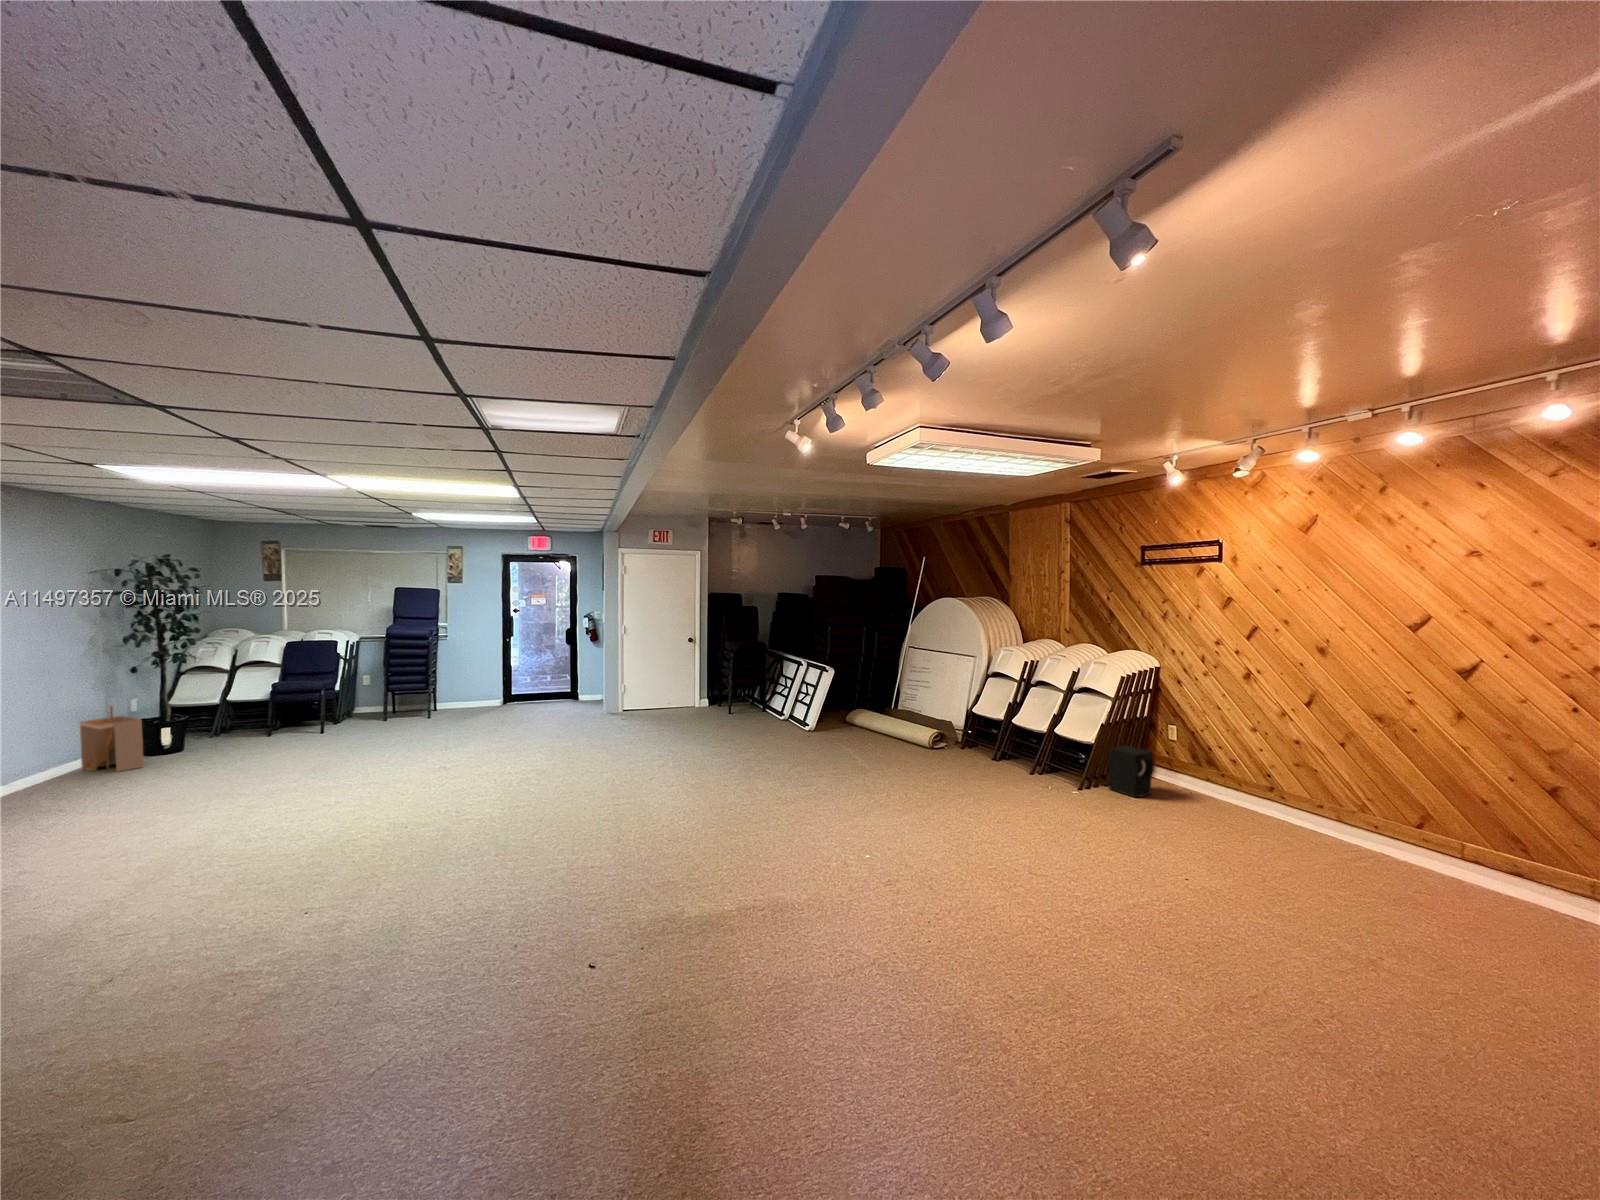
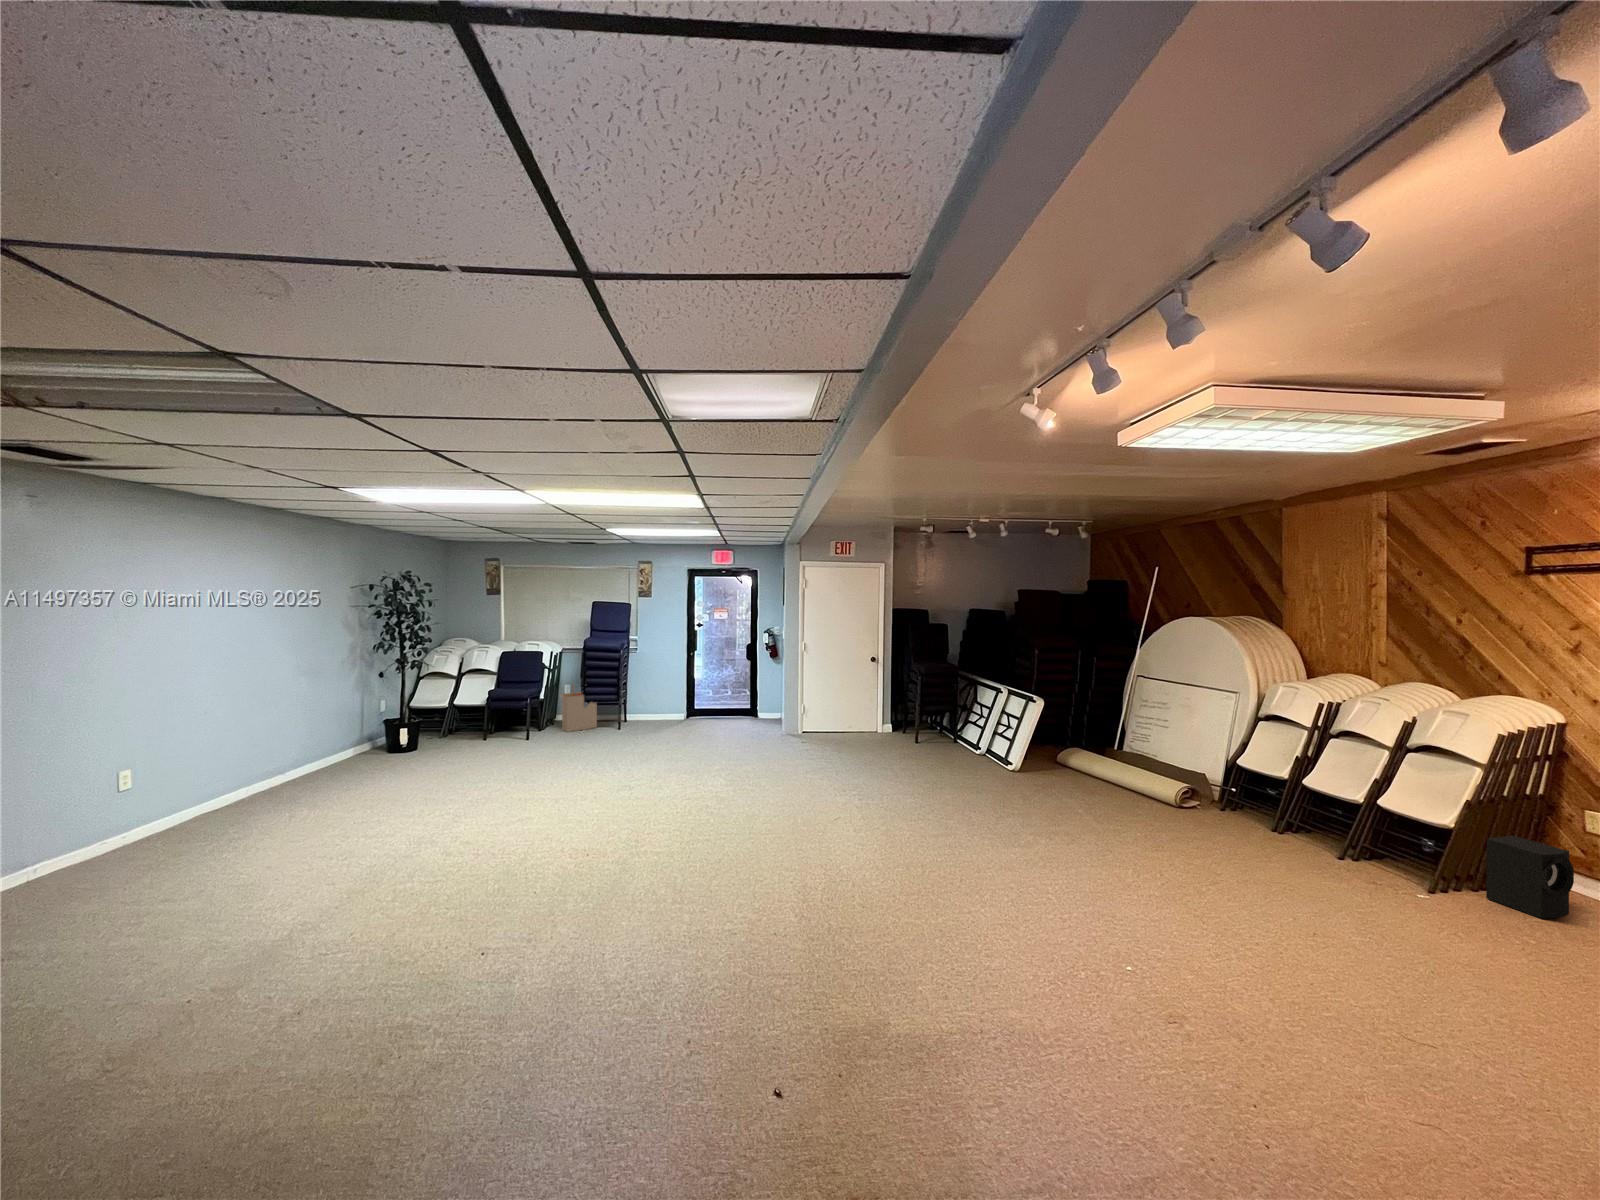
storage bin: present [80,706,143,772] -> present [560,691,597,732]

